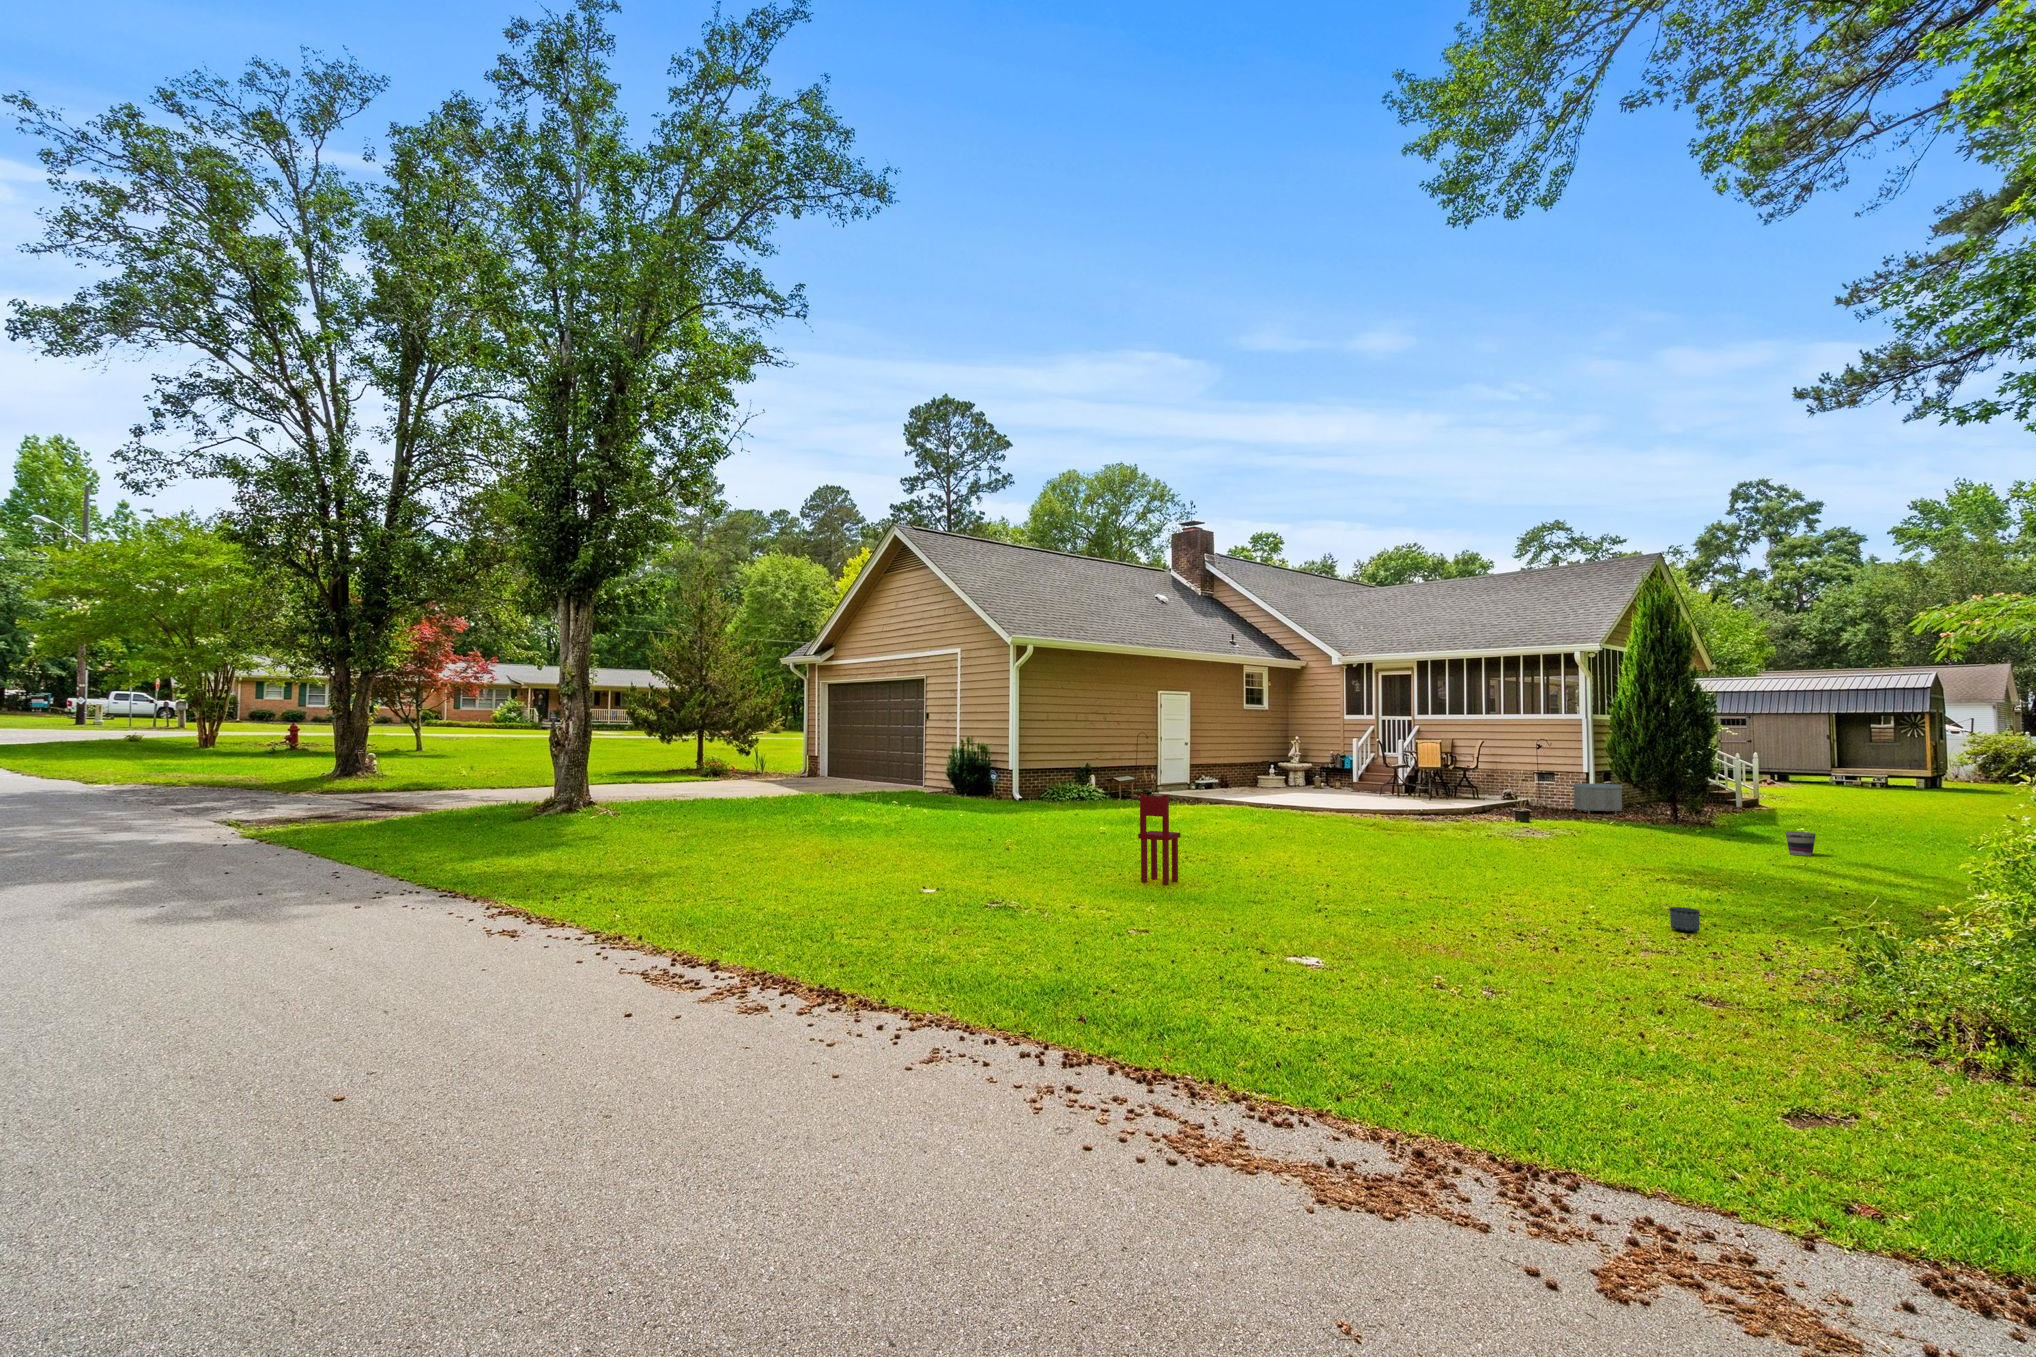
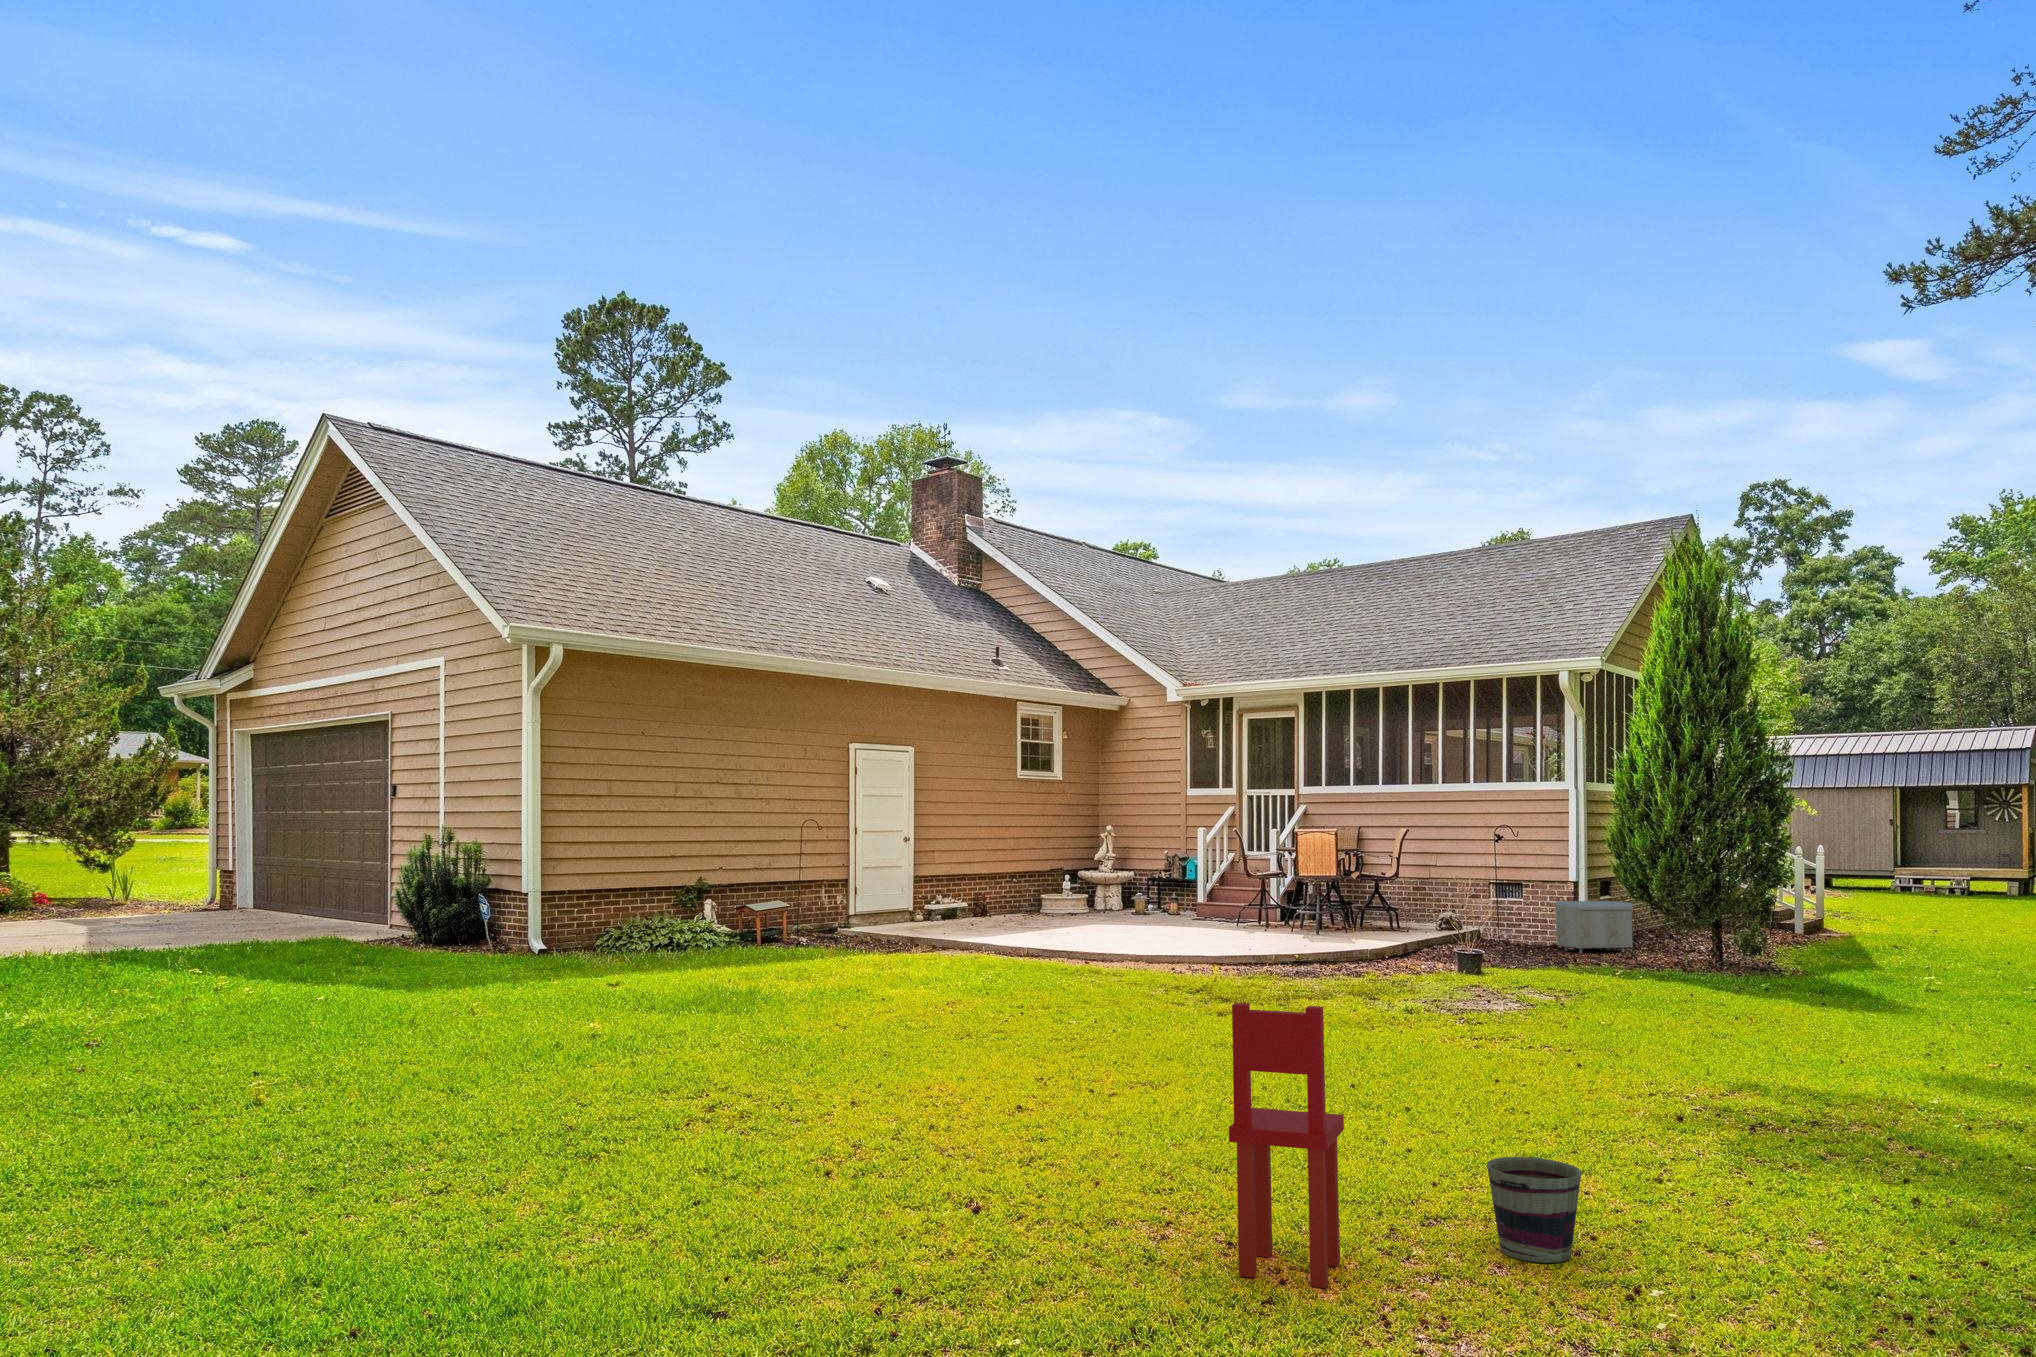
chair: present [1138,794,1181,885] -> present [1229,1003,1344,1288]
basket: present [1785,831,1816,856] -> present [1487,1157,1581,1263]
planter: present [1670,907,1700,932] -> none [1869,1248,1946,1321]

